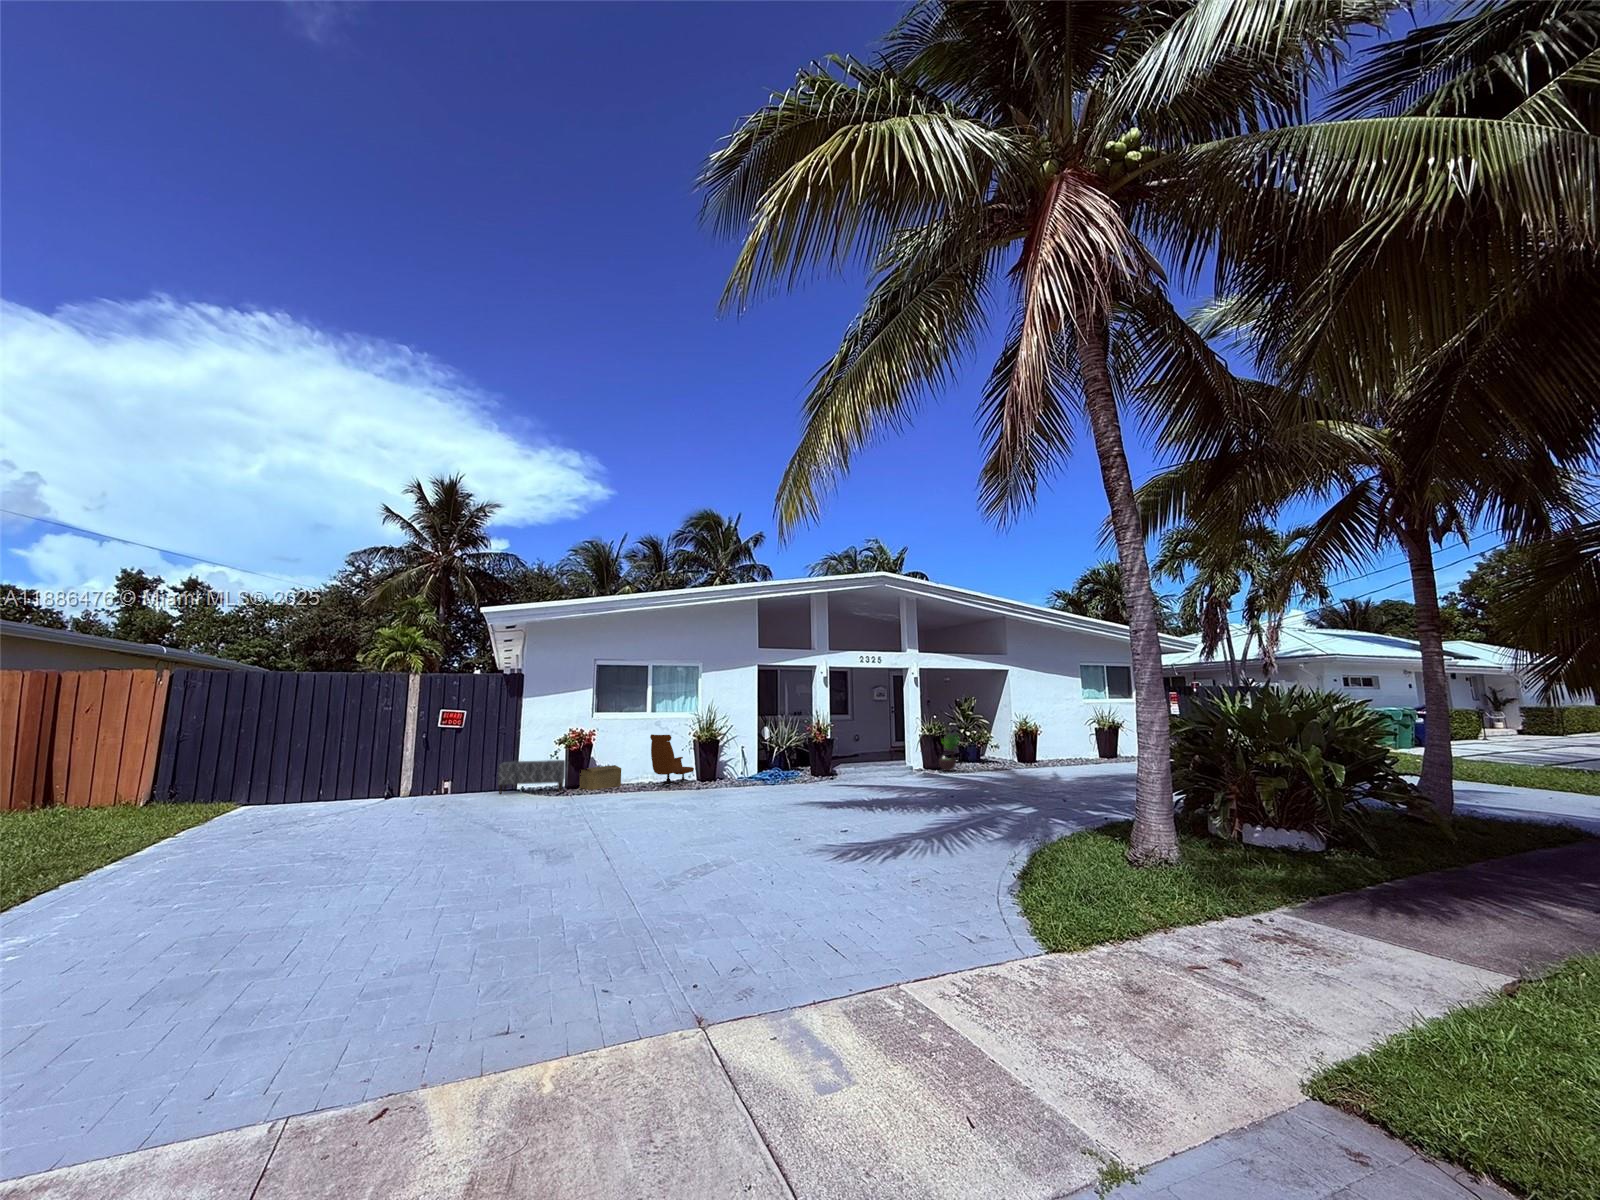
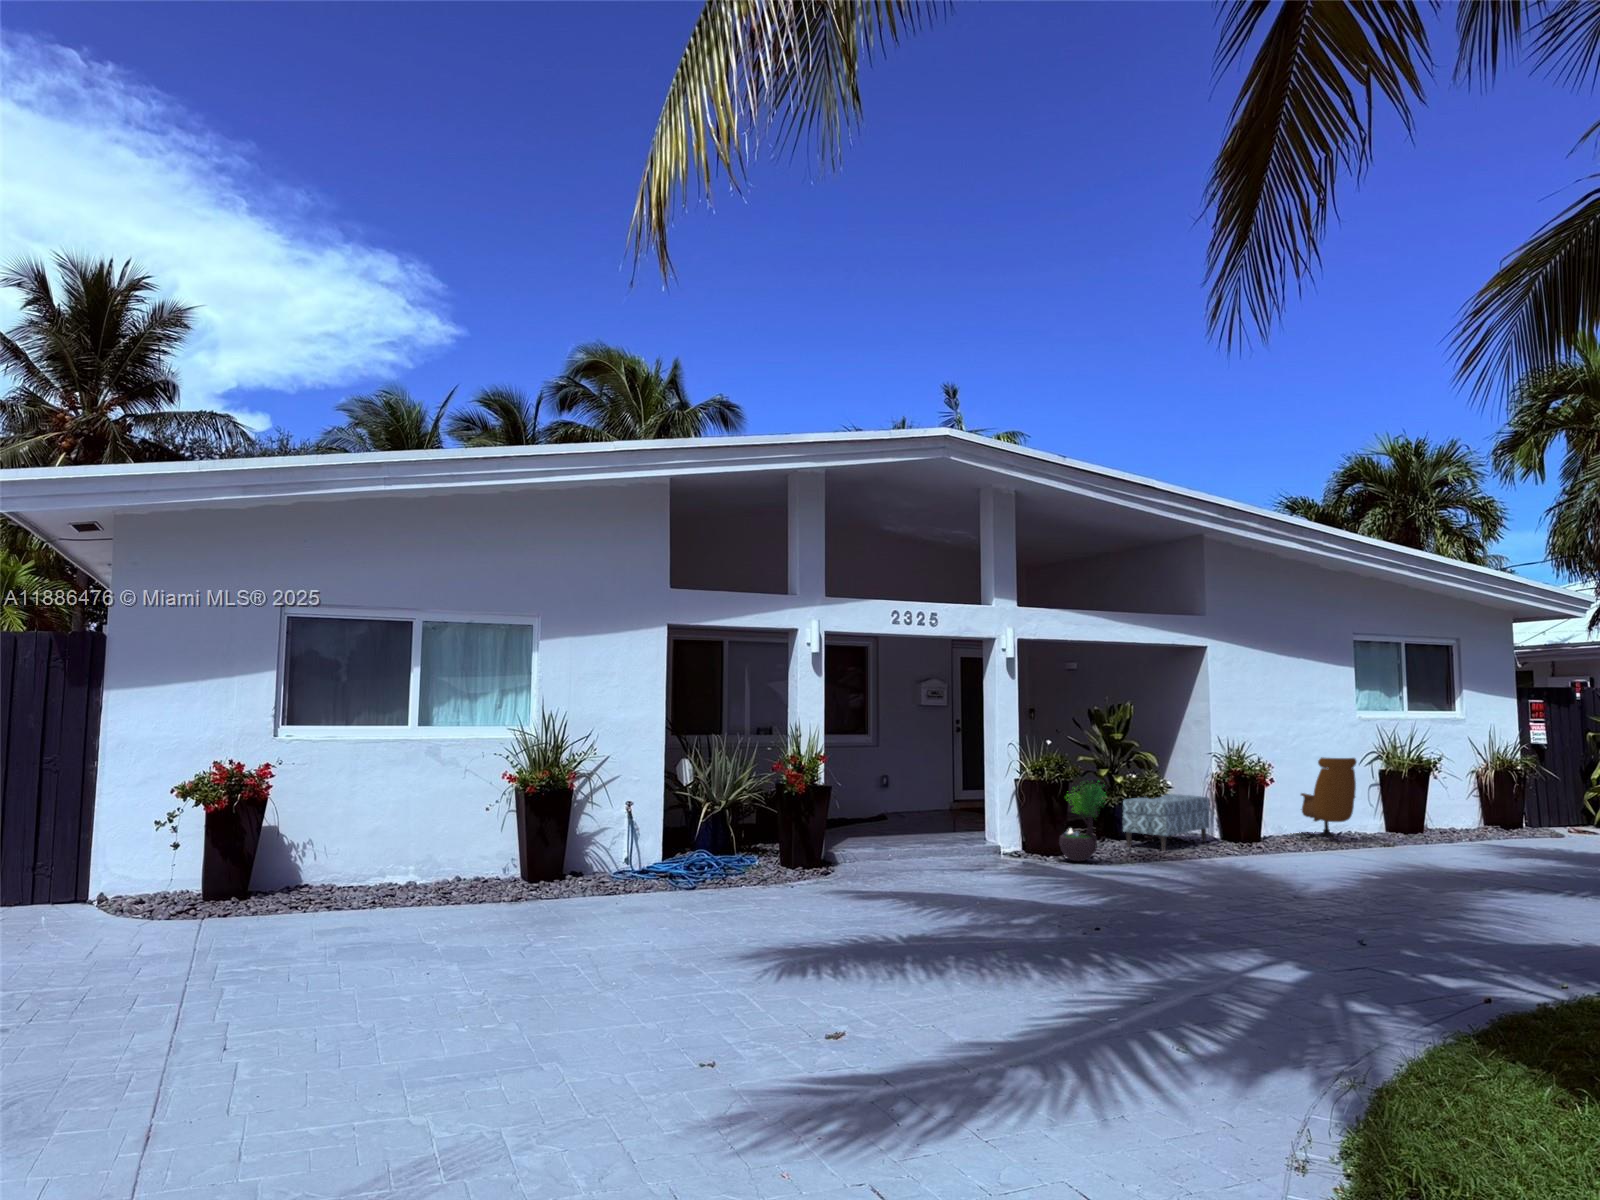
lounge chair: present [650,734,694,788] -> present [1301,757,1356,843]
bench: present [498,760,566,794] -> present [1123,794,1210,851]
cardboard box: present [579,765,621,790] -> none [237,845,339,903]

